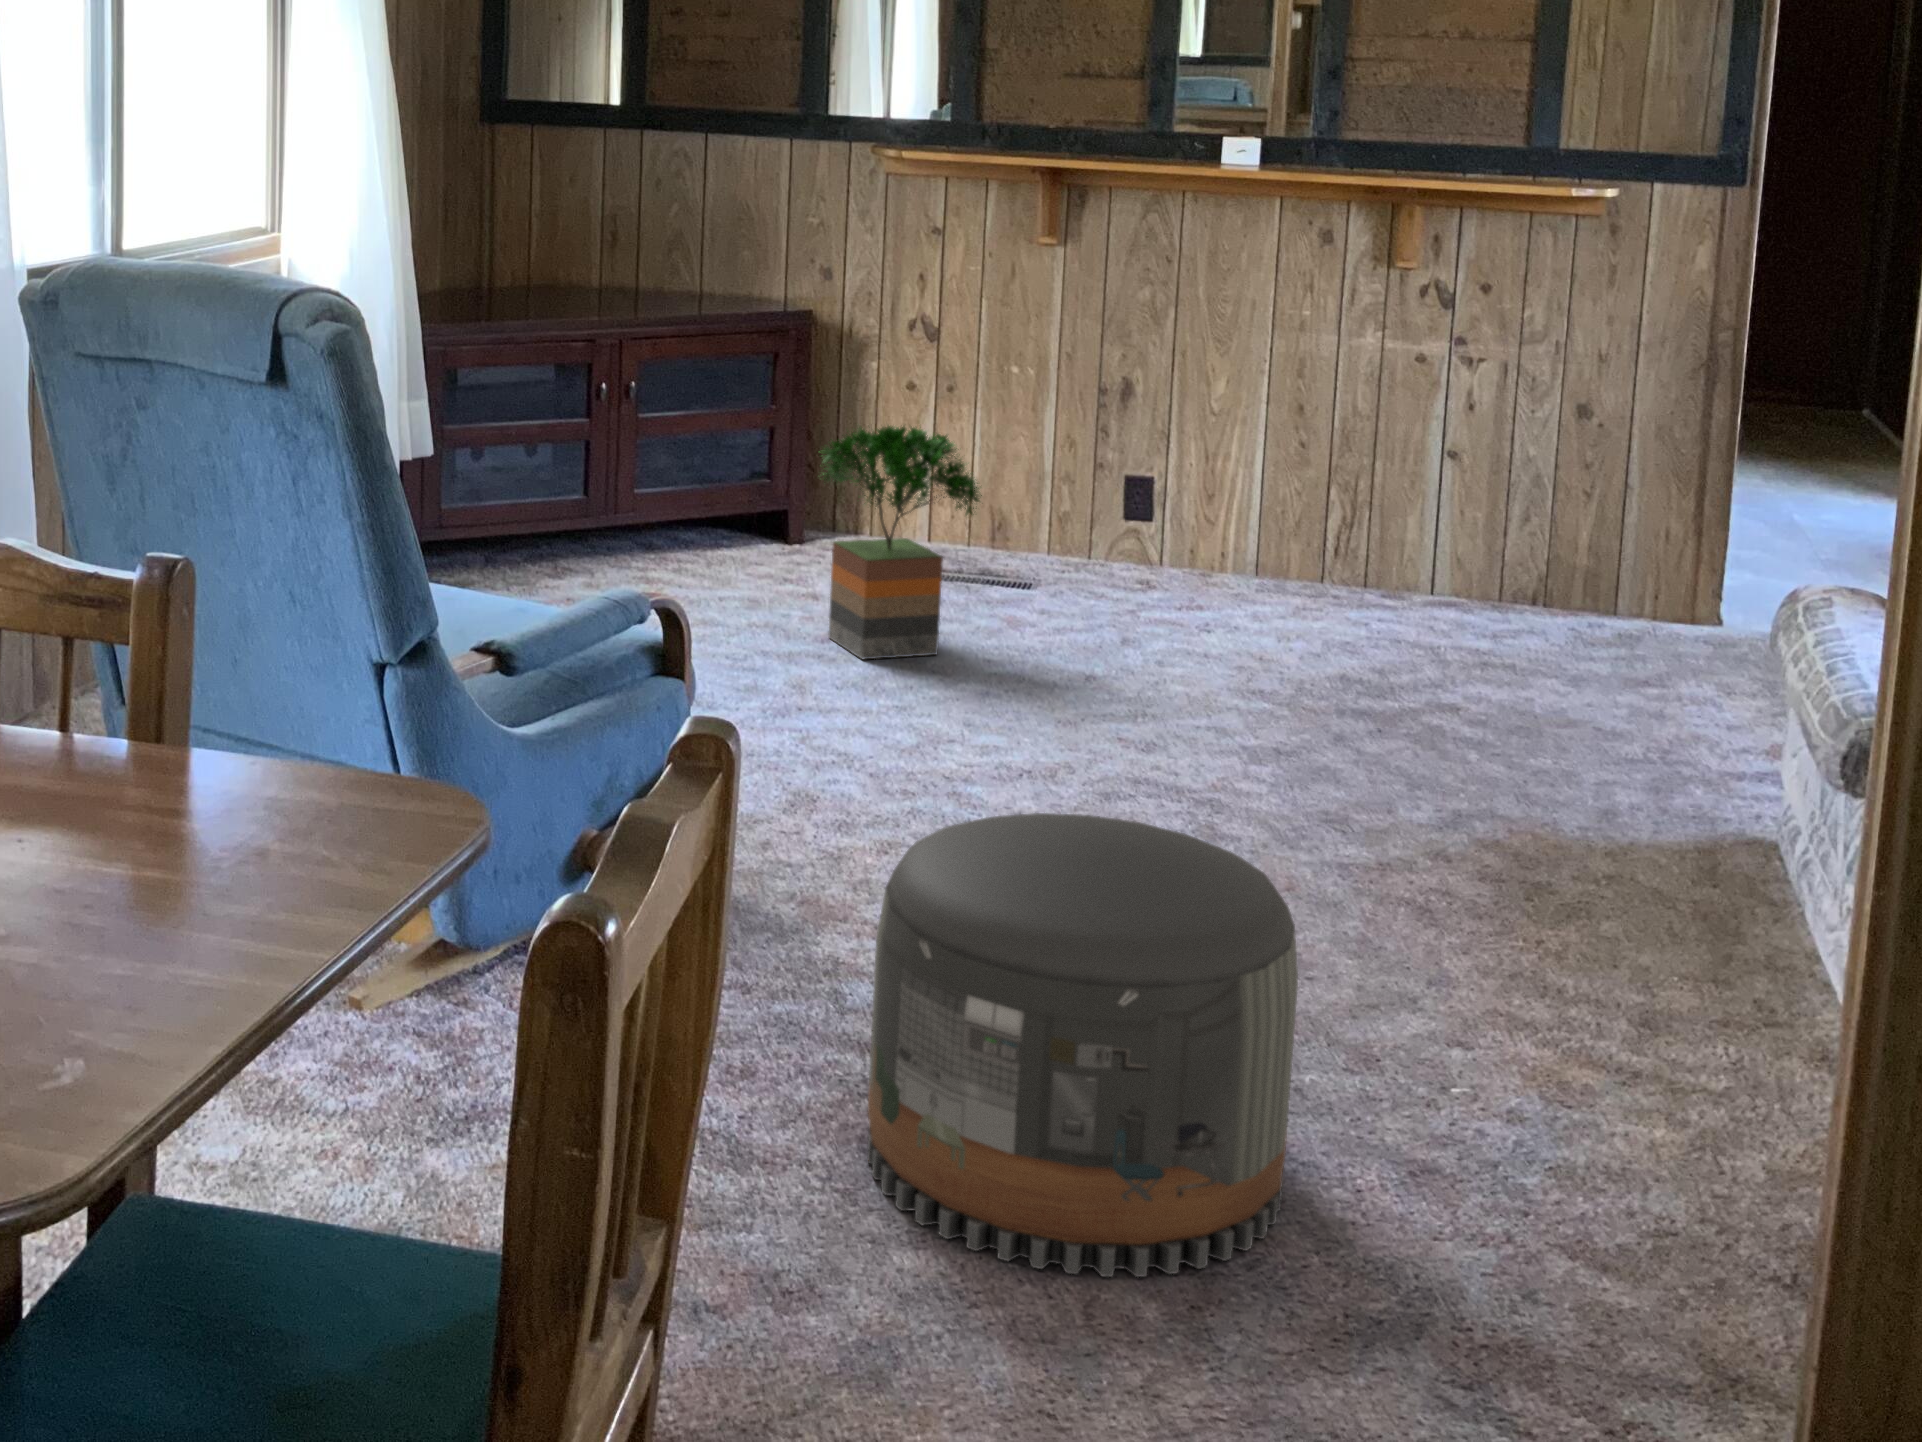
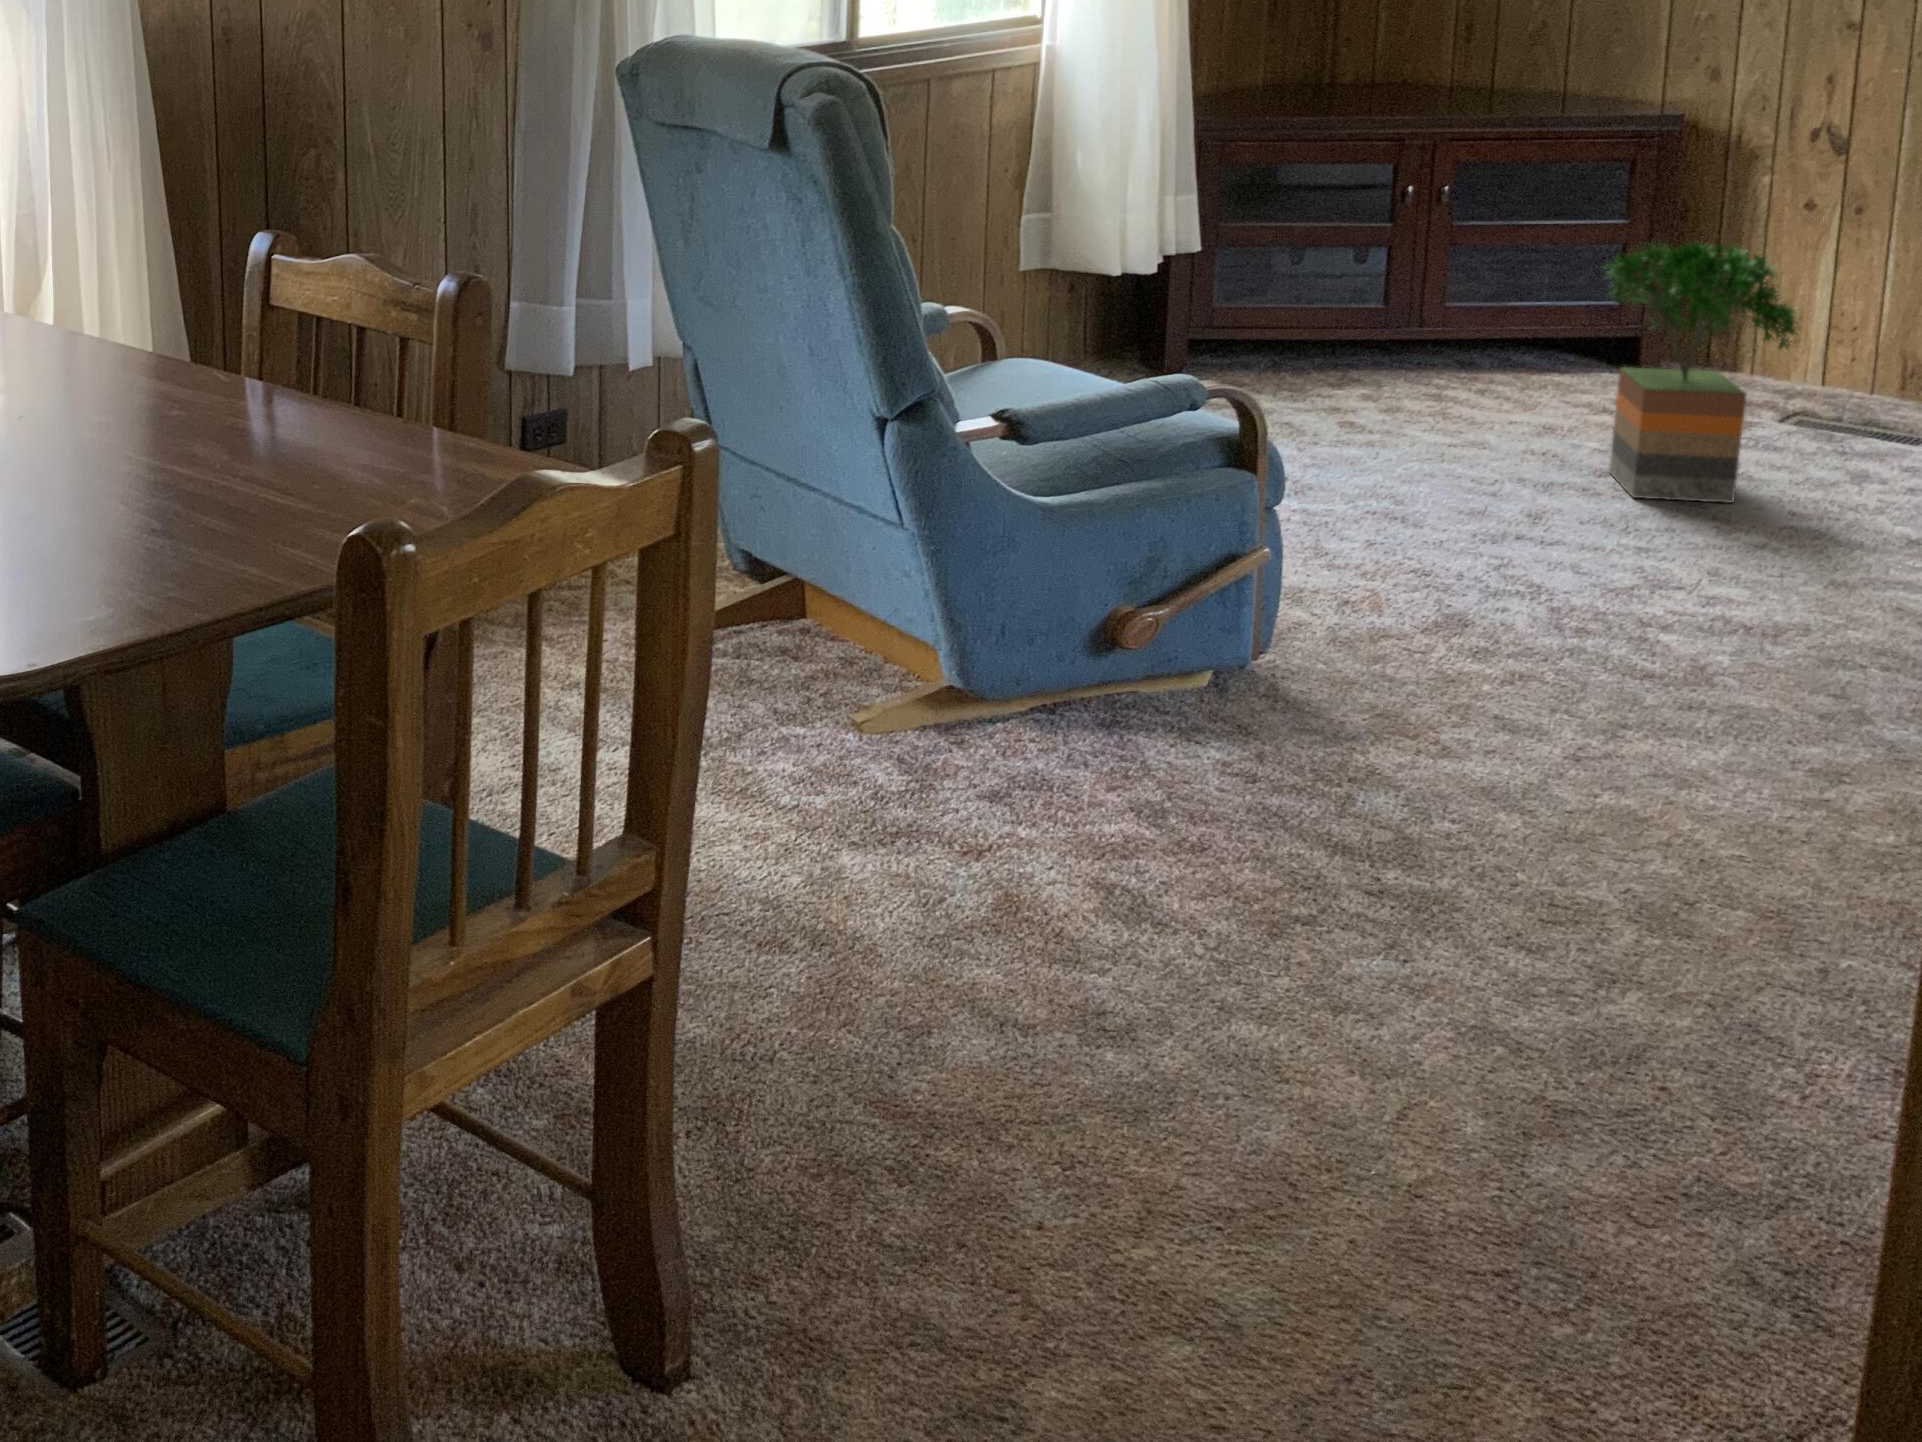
pouf: present [868,813,1298,1277] -> none [1260,628,1760,1115]

